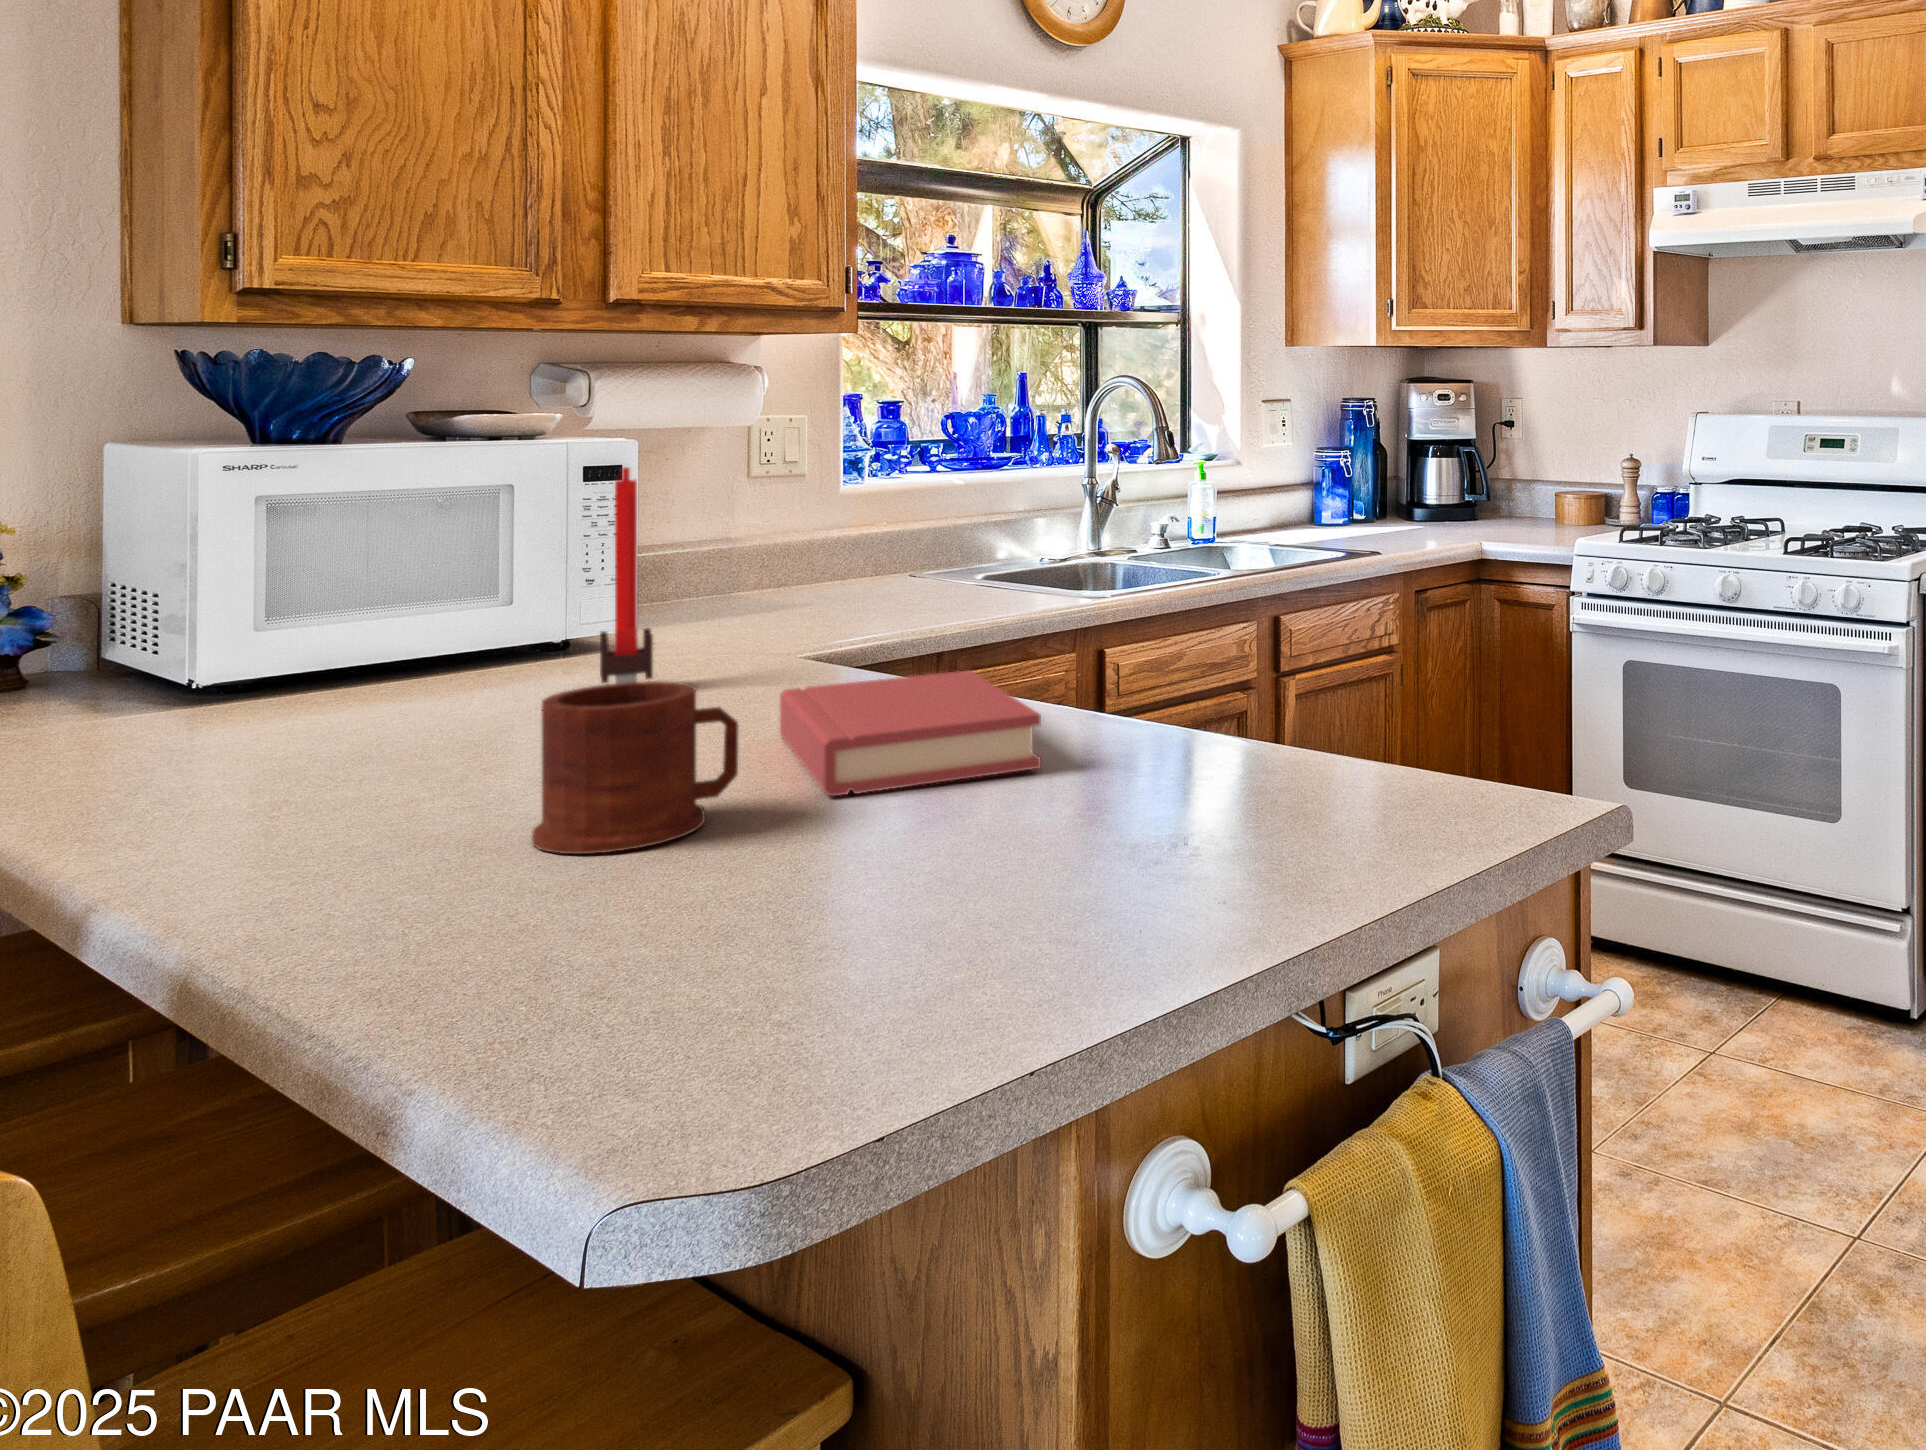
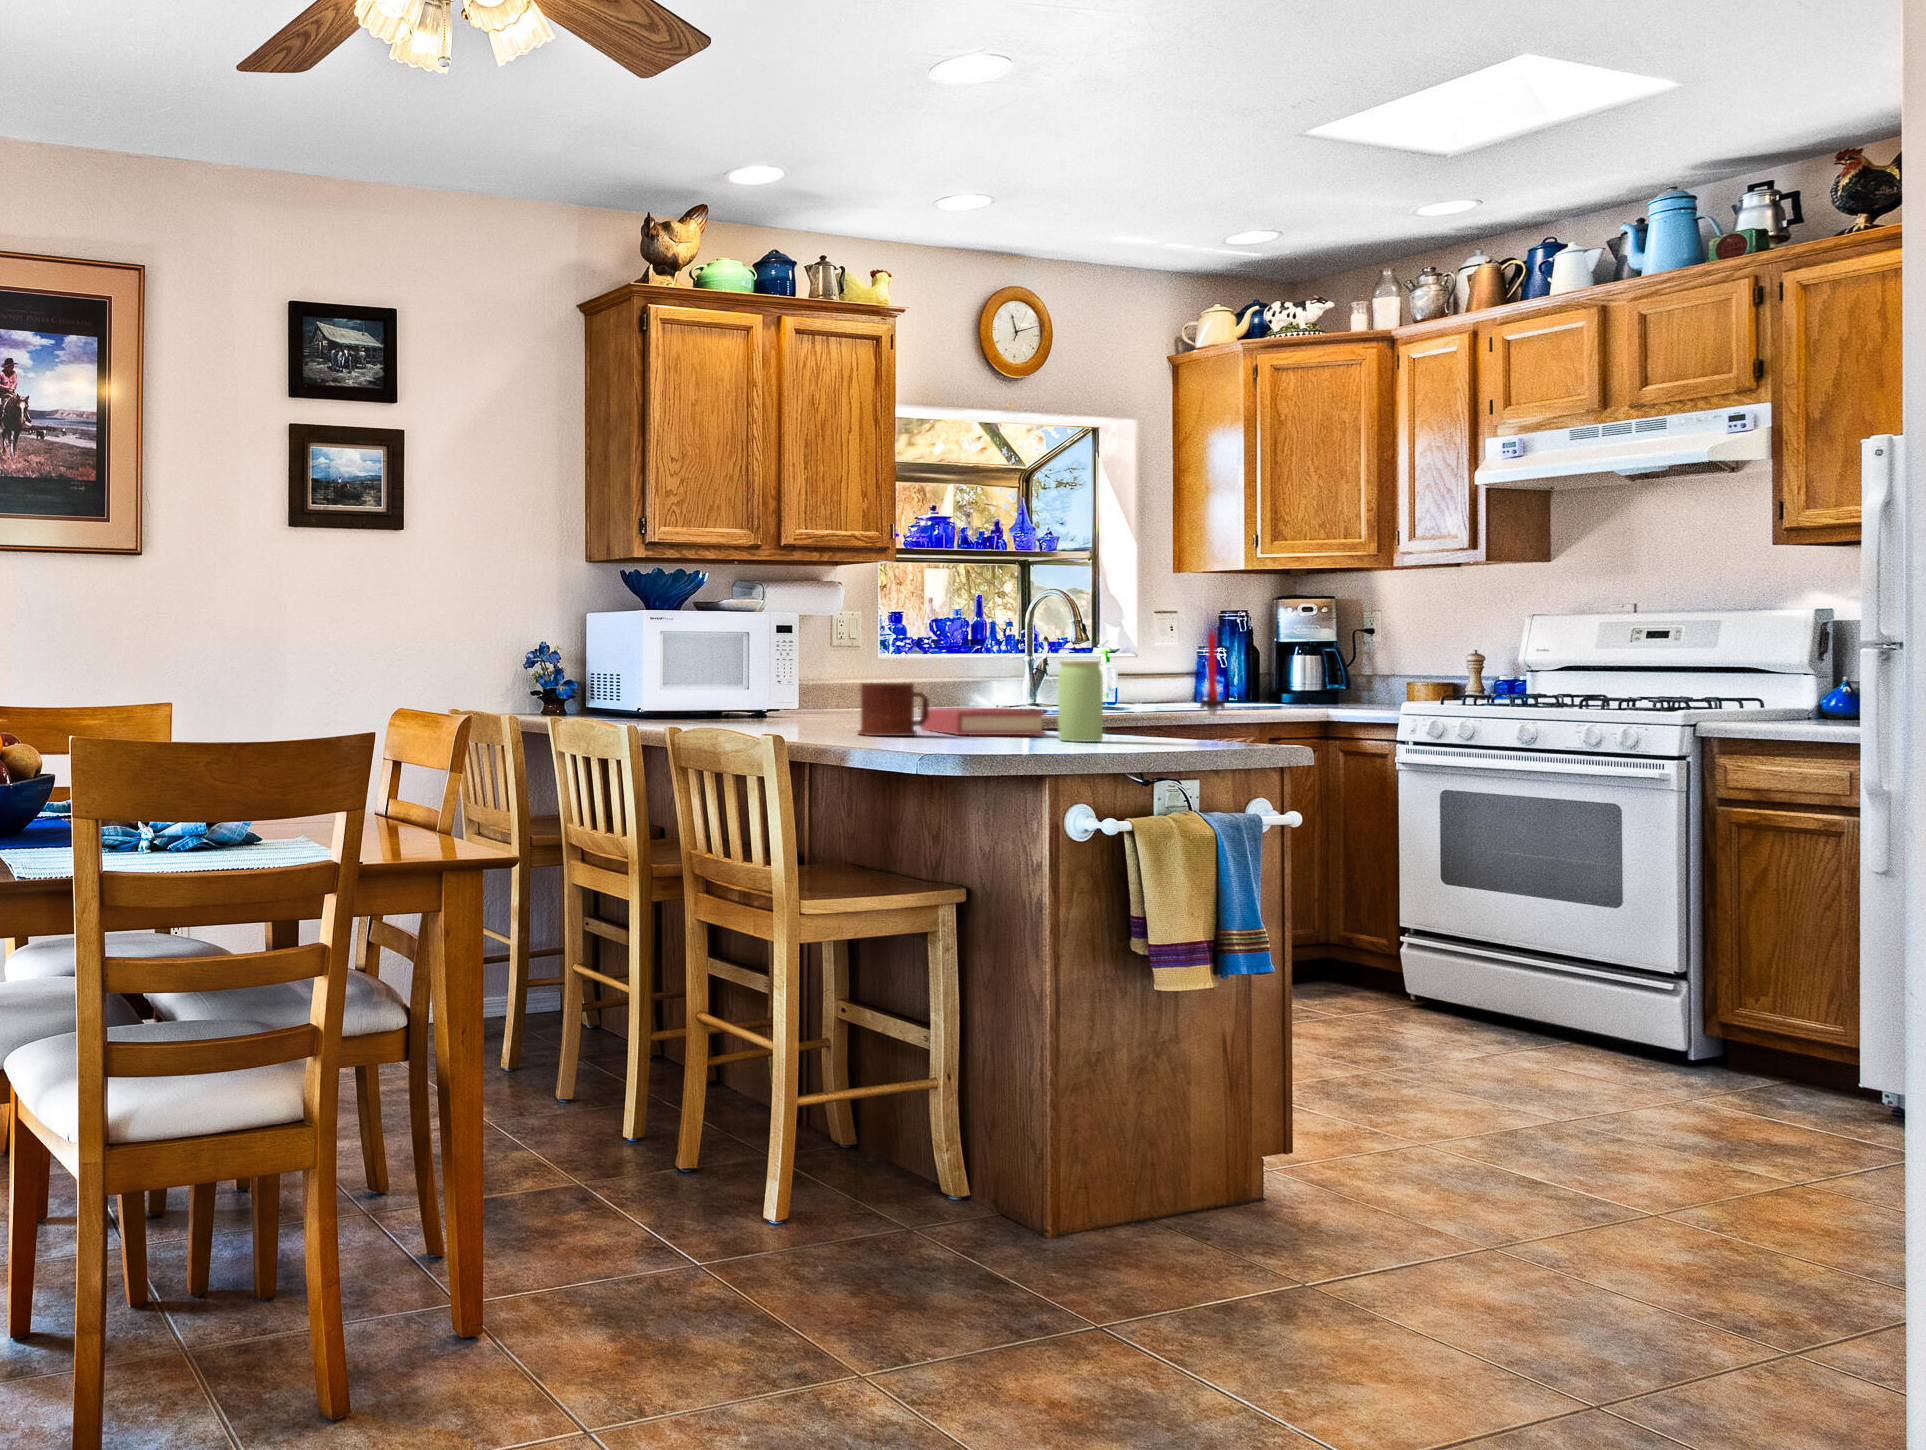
candle: present [600,467,653,684] -> present [1200,631,1225,714]
jar: none [1059,610,1158,817] -> present [1058,661,1103,742]

